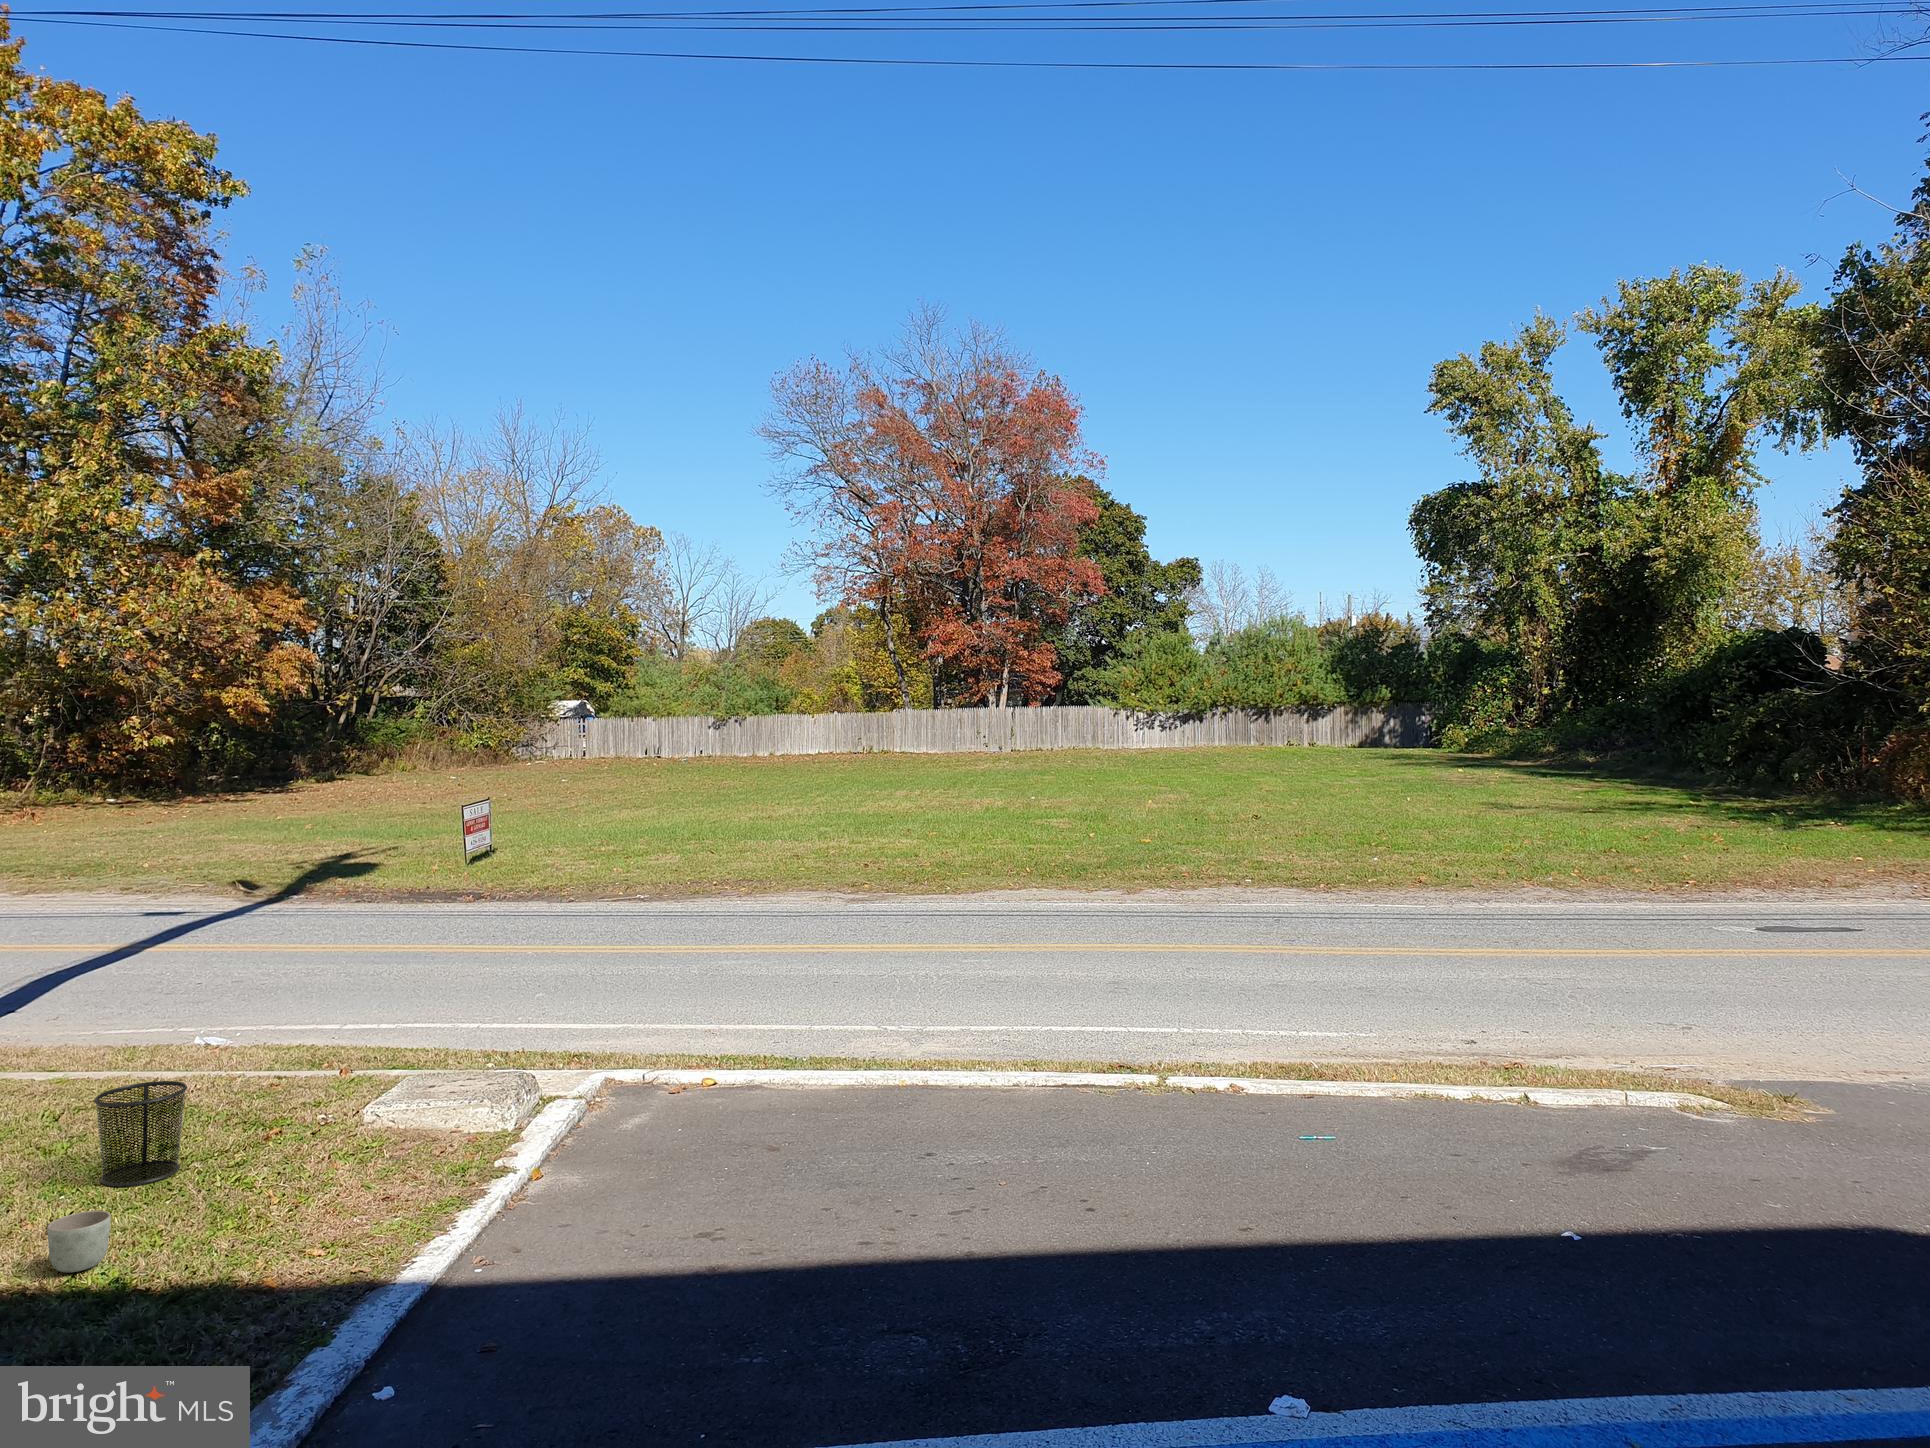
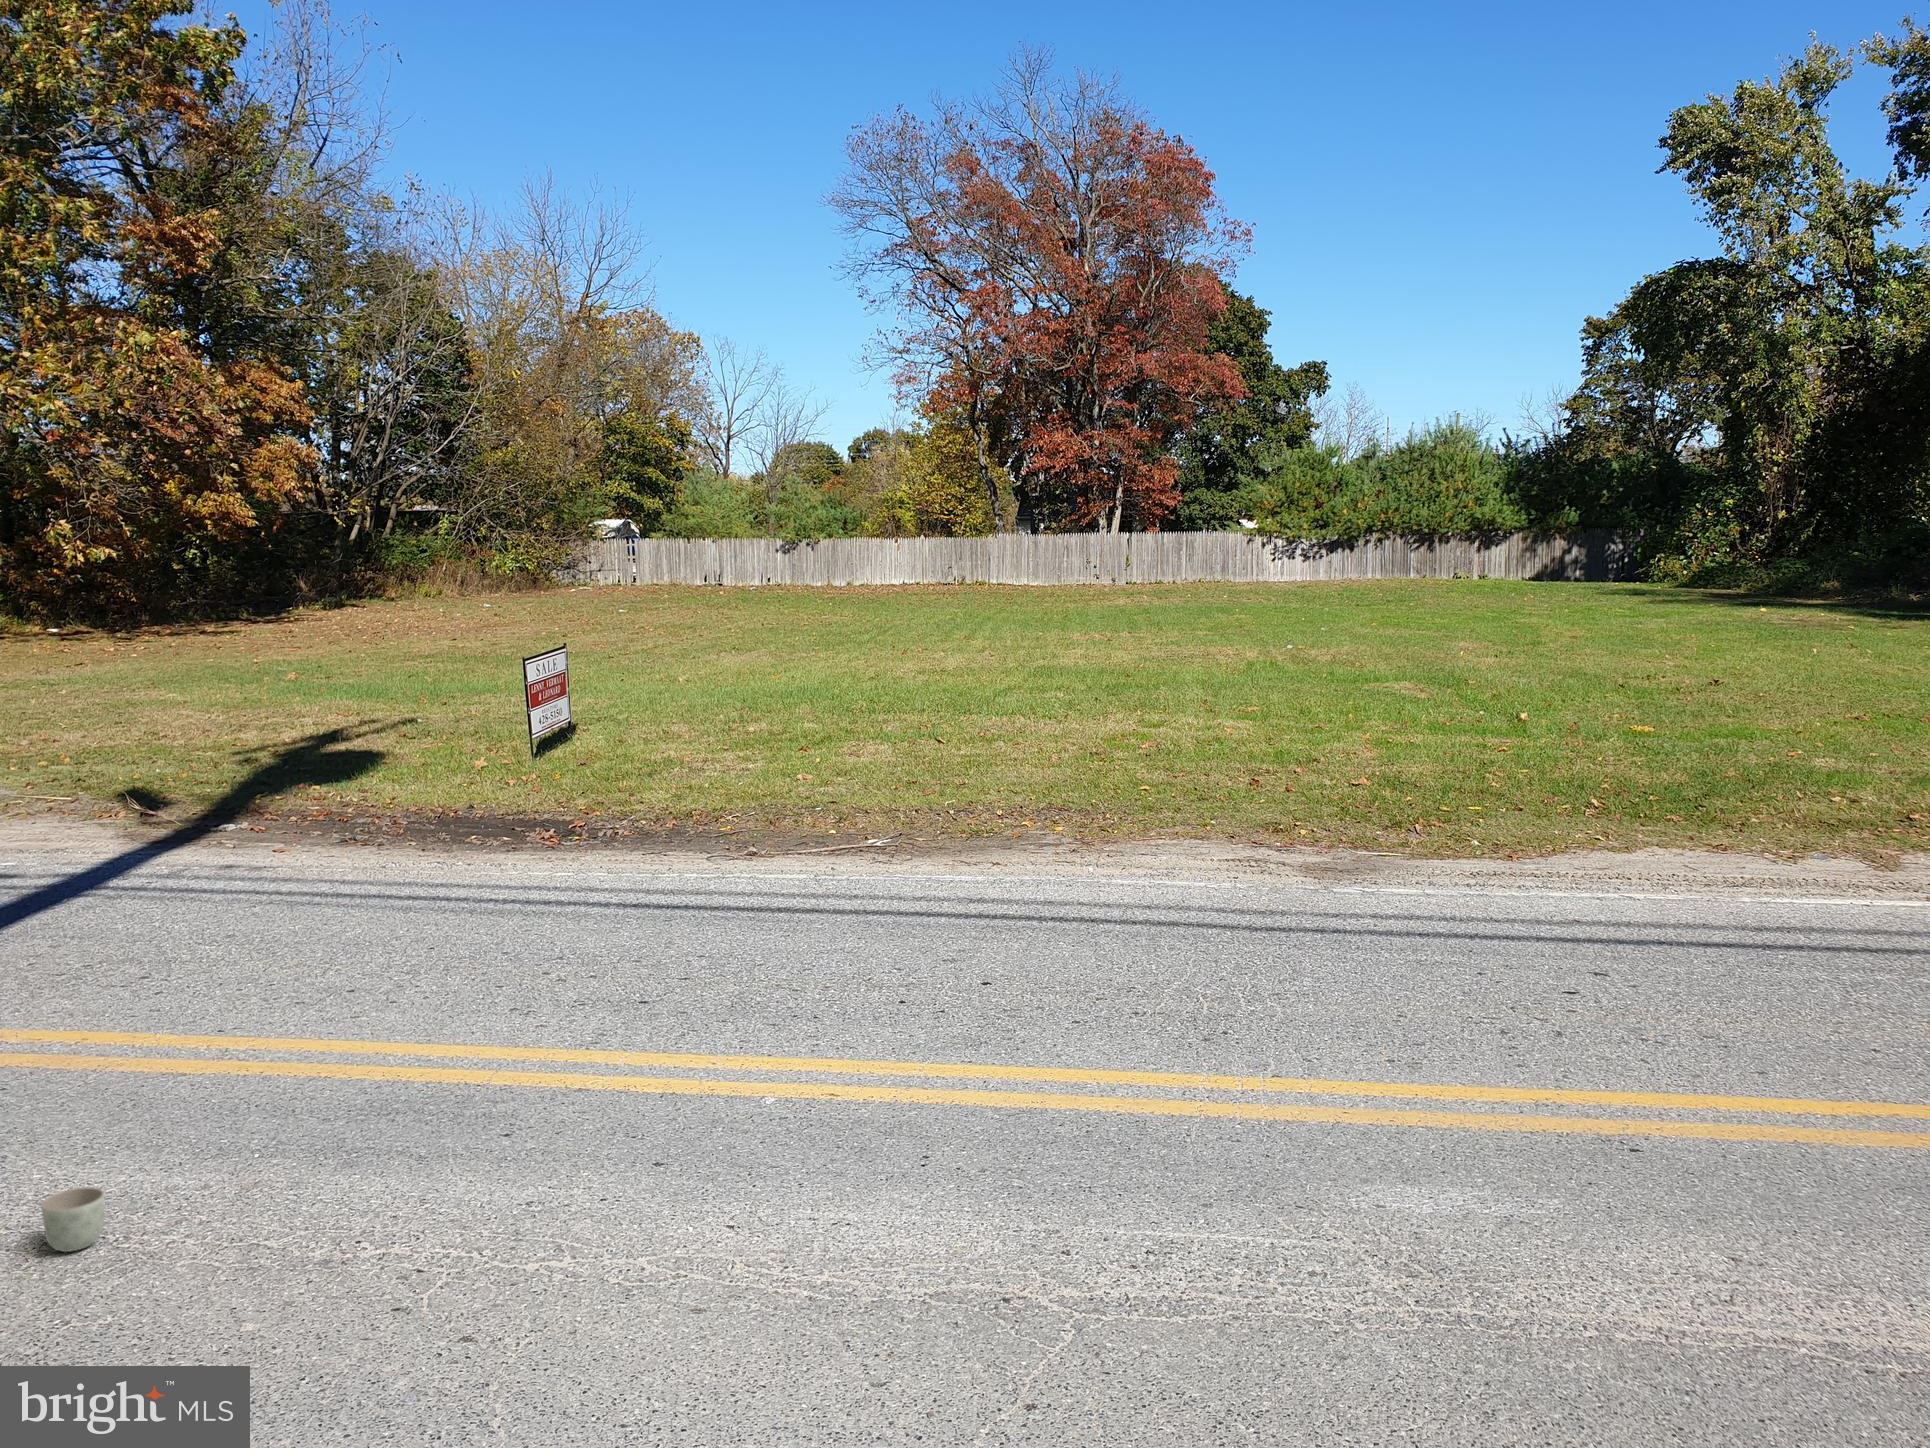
waste bin: present [94,1081,188,1187] -> none [84,1036,180,1149]

